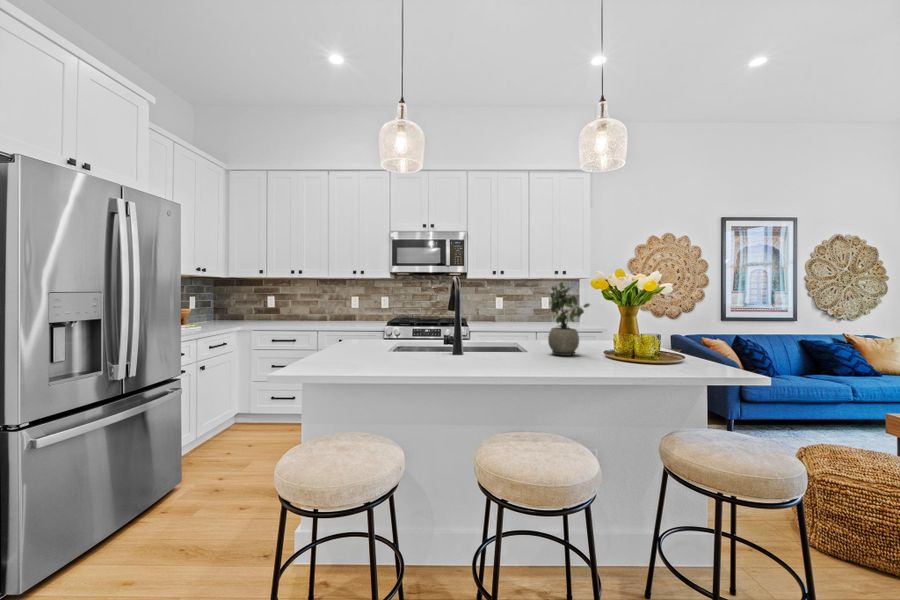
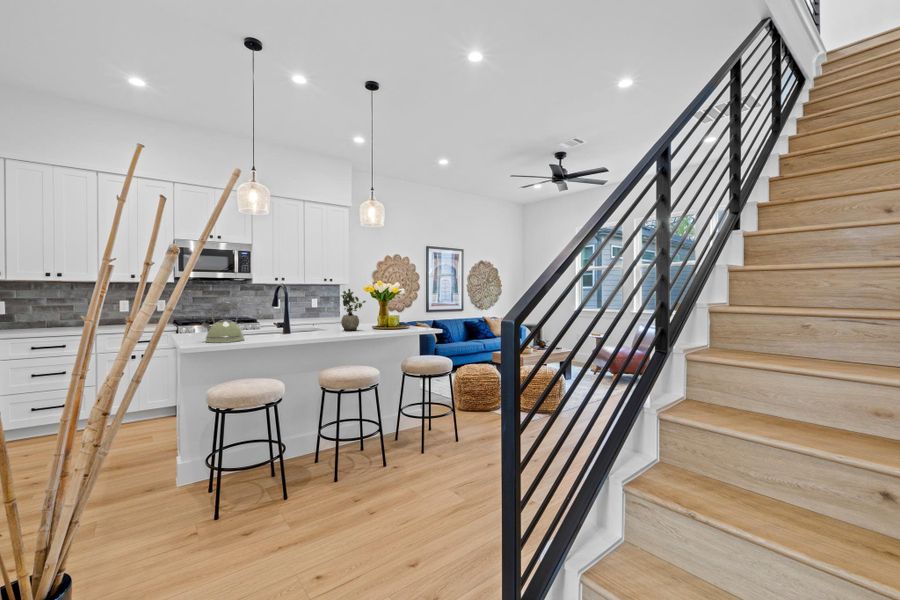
kettle: none [328,303,384,366] -> present [200,302,244,343]

